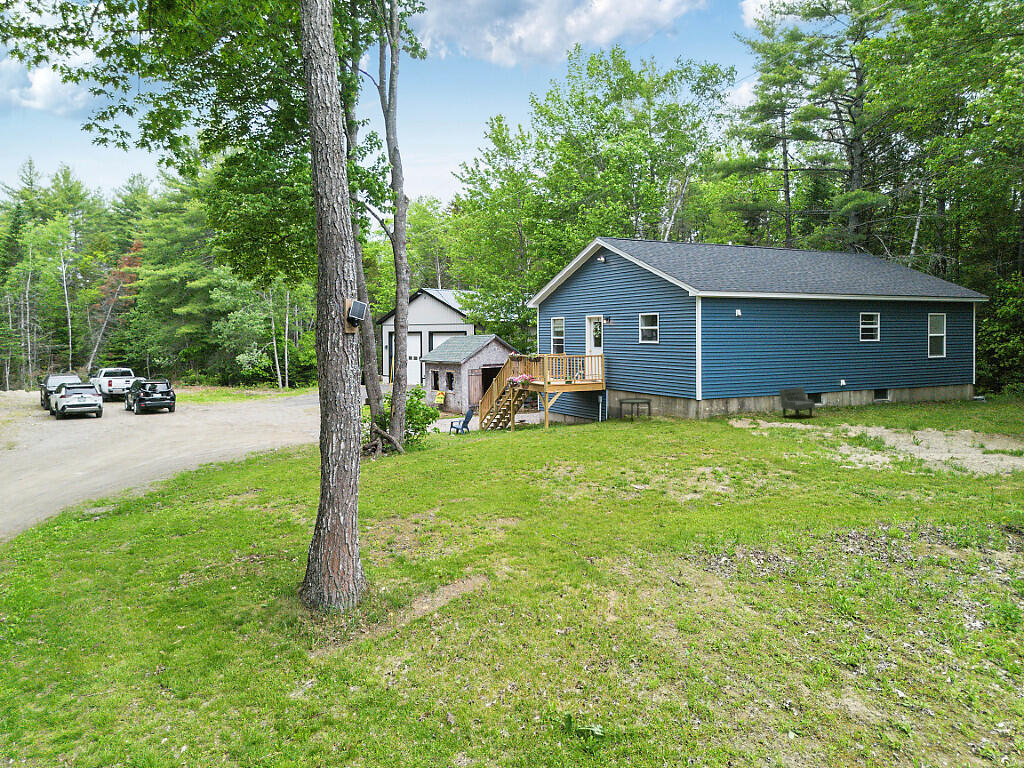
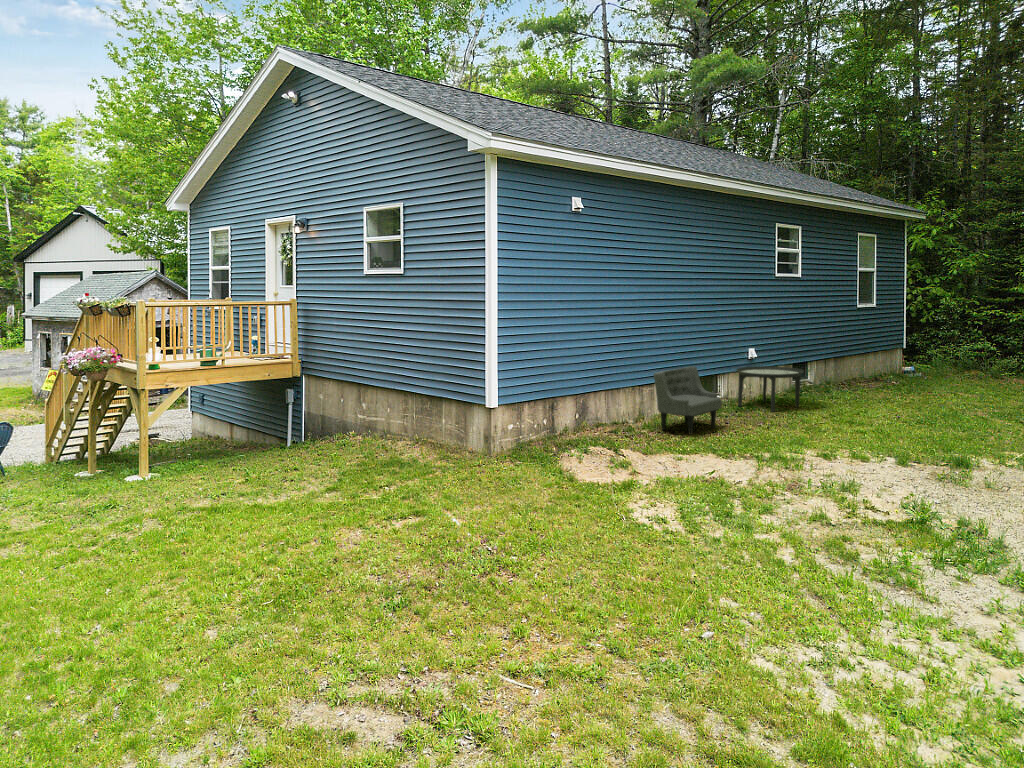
round table: present [618,398,652,422] -> present [736,366,804,412]

